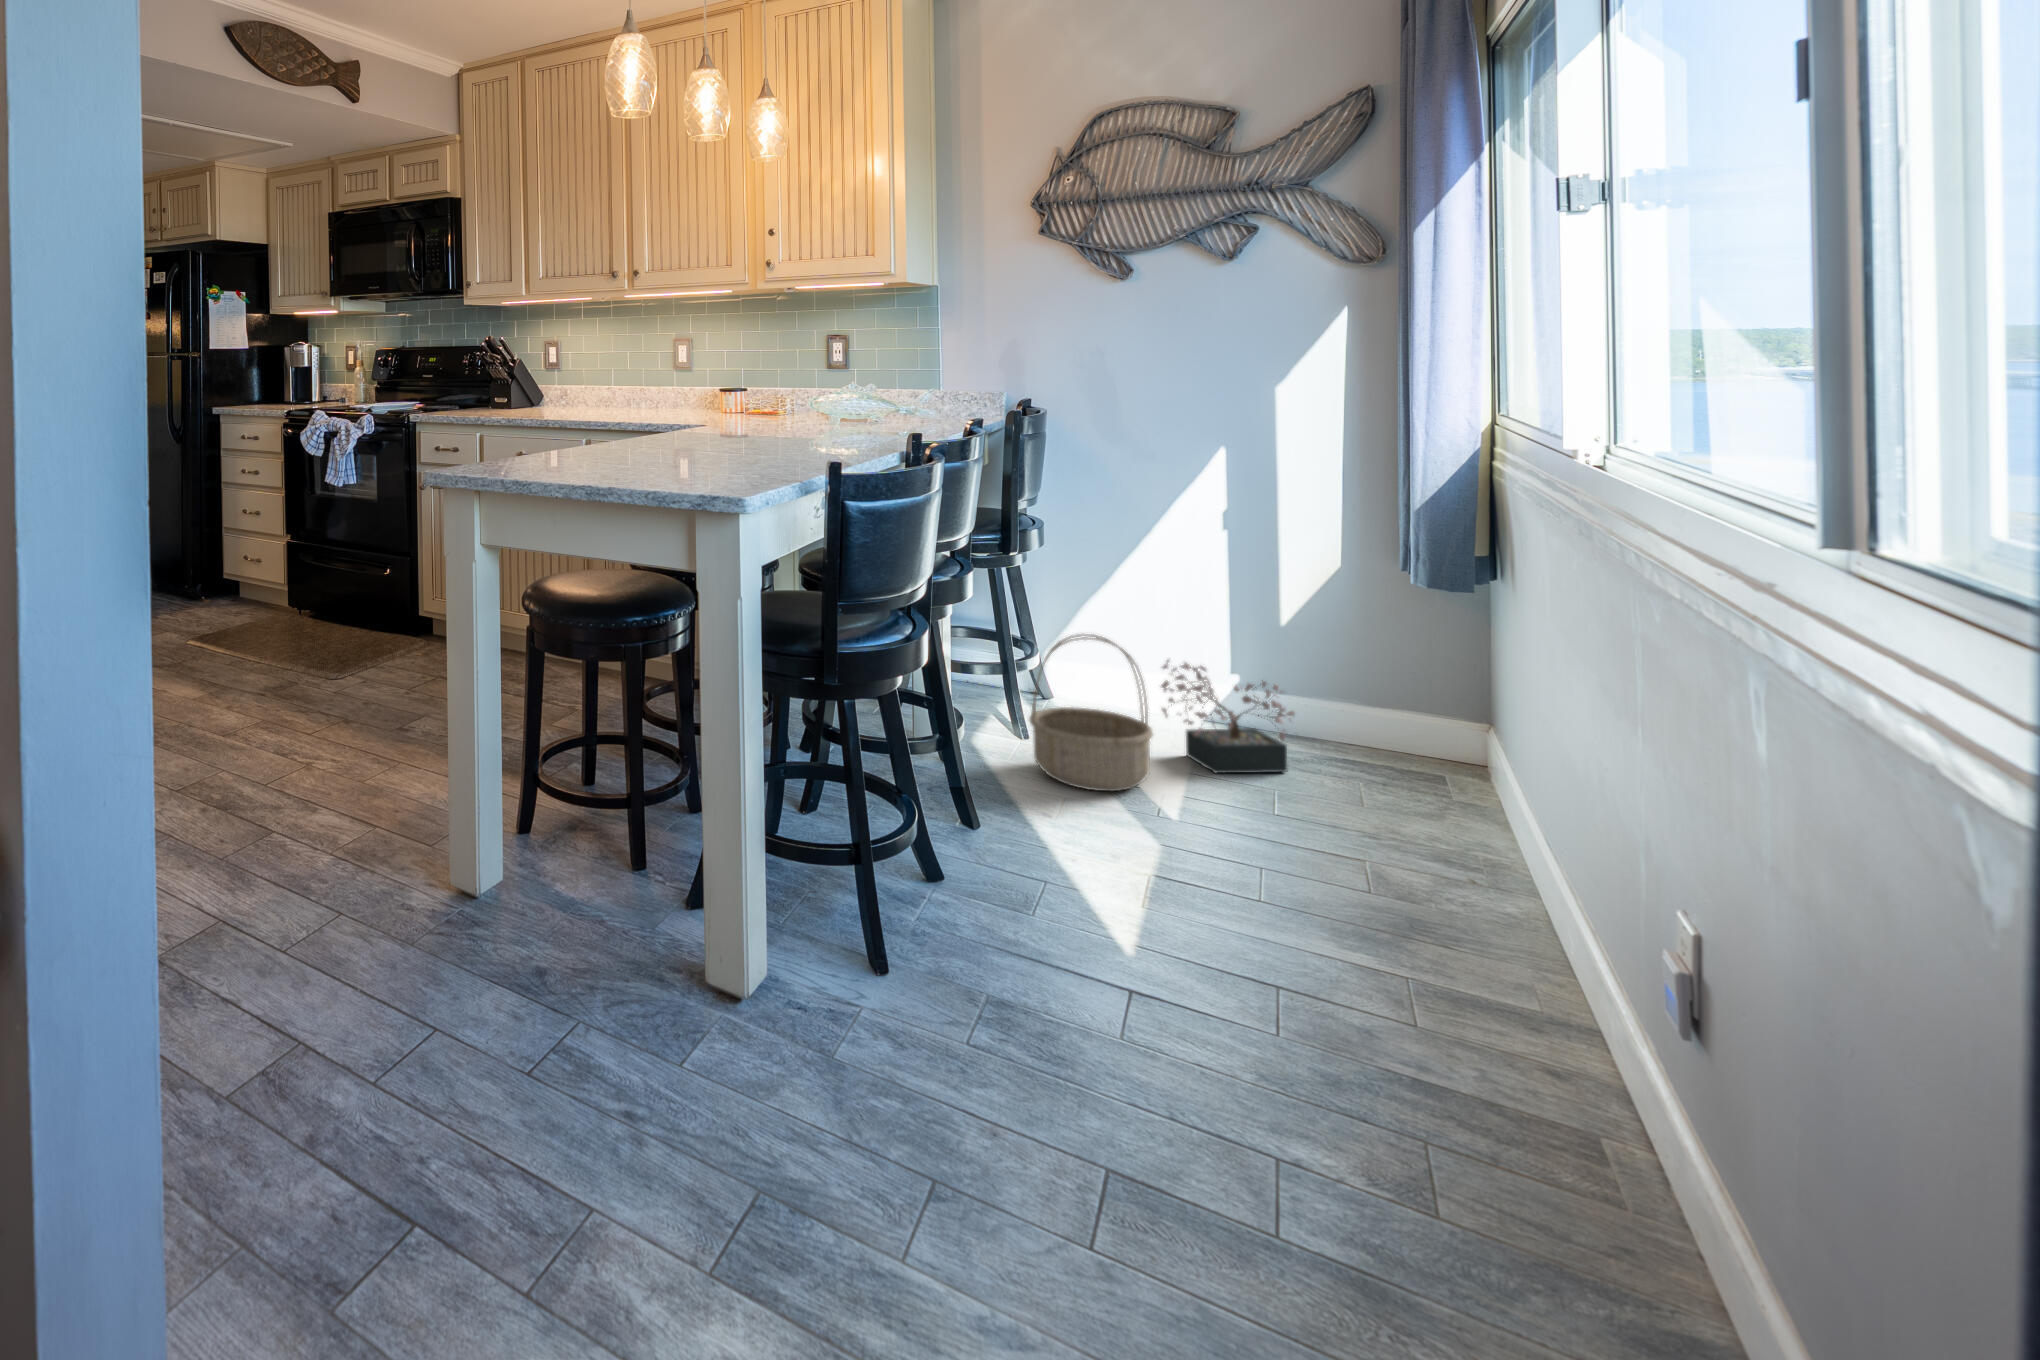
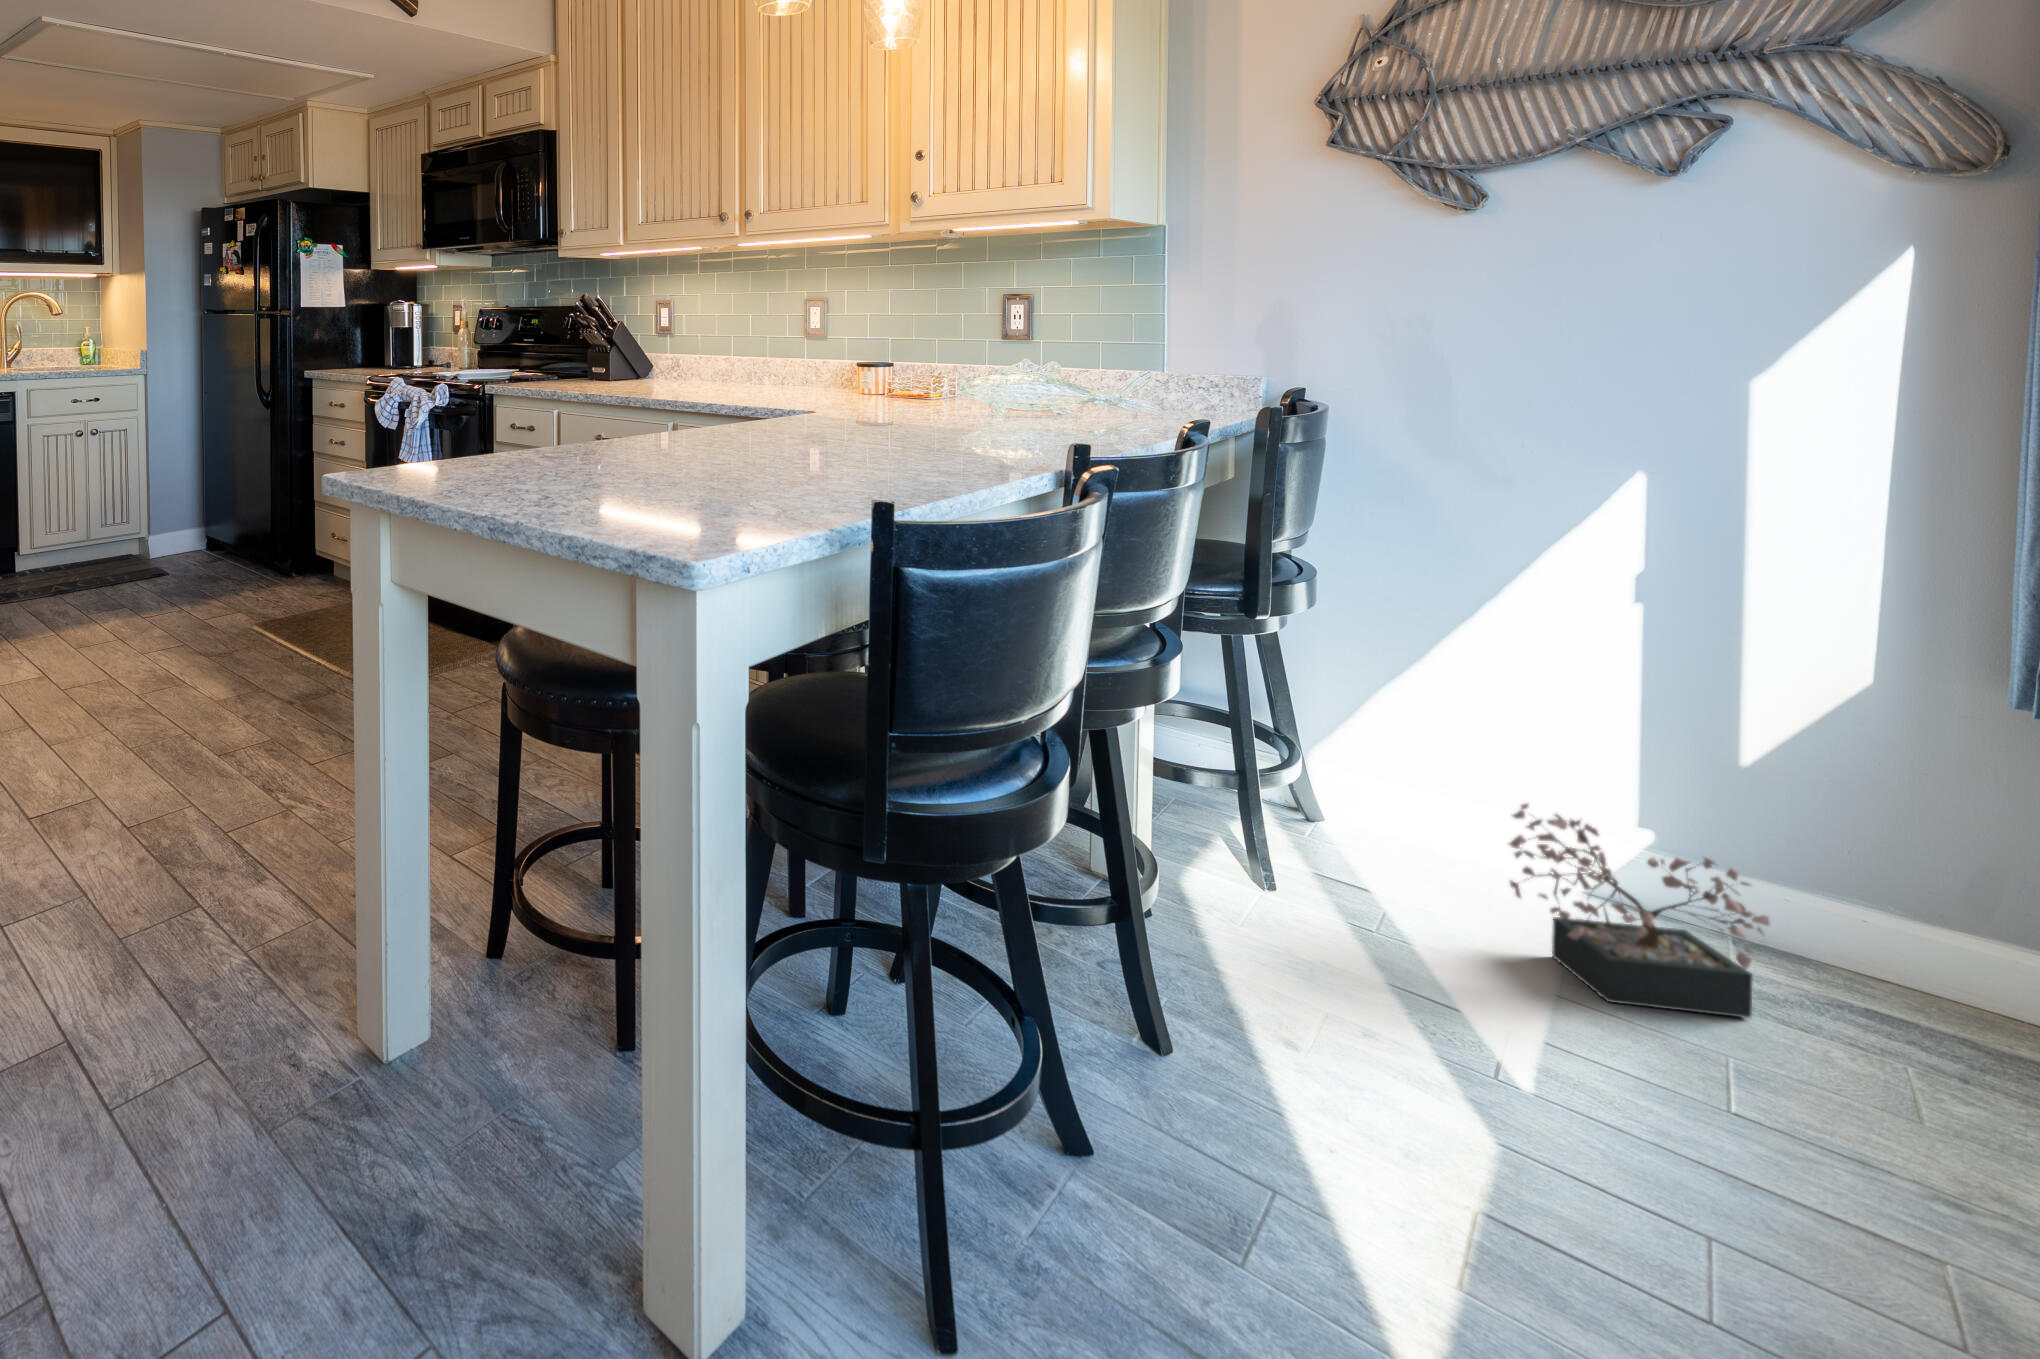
basket: present [1030,635,1153,791] -> none [1272,759,1494,1016]

